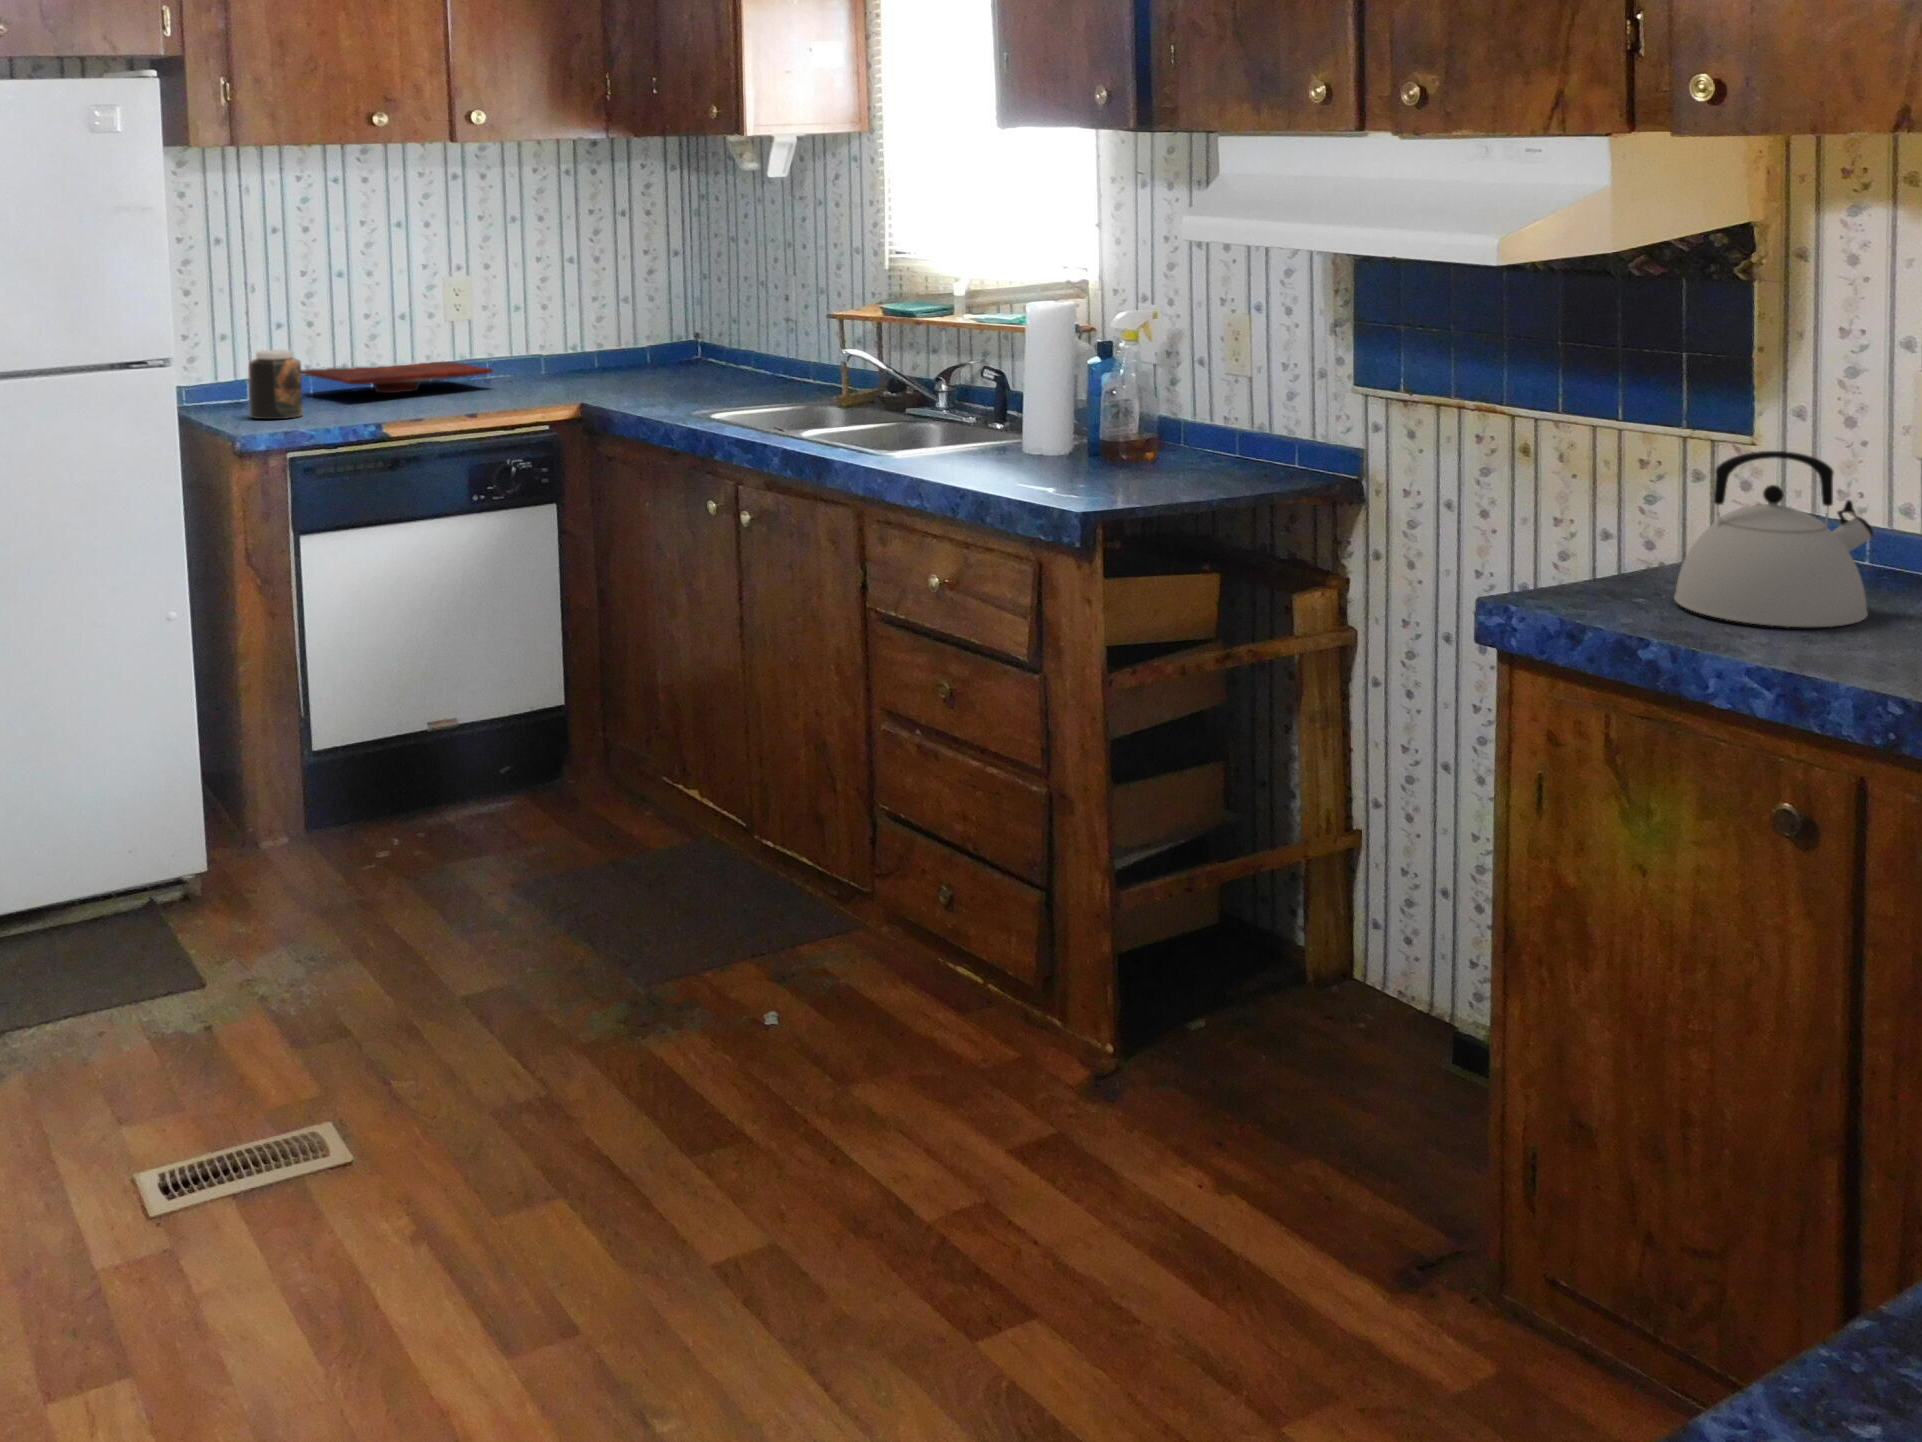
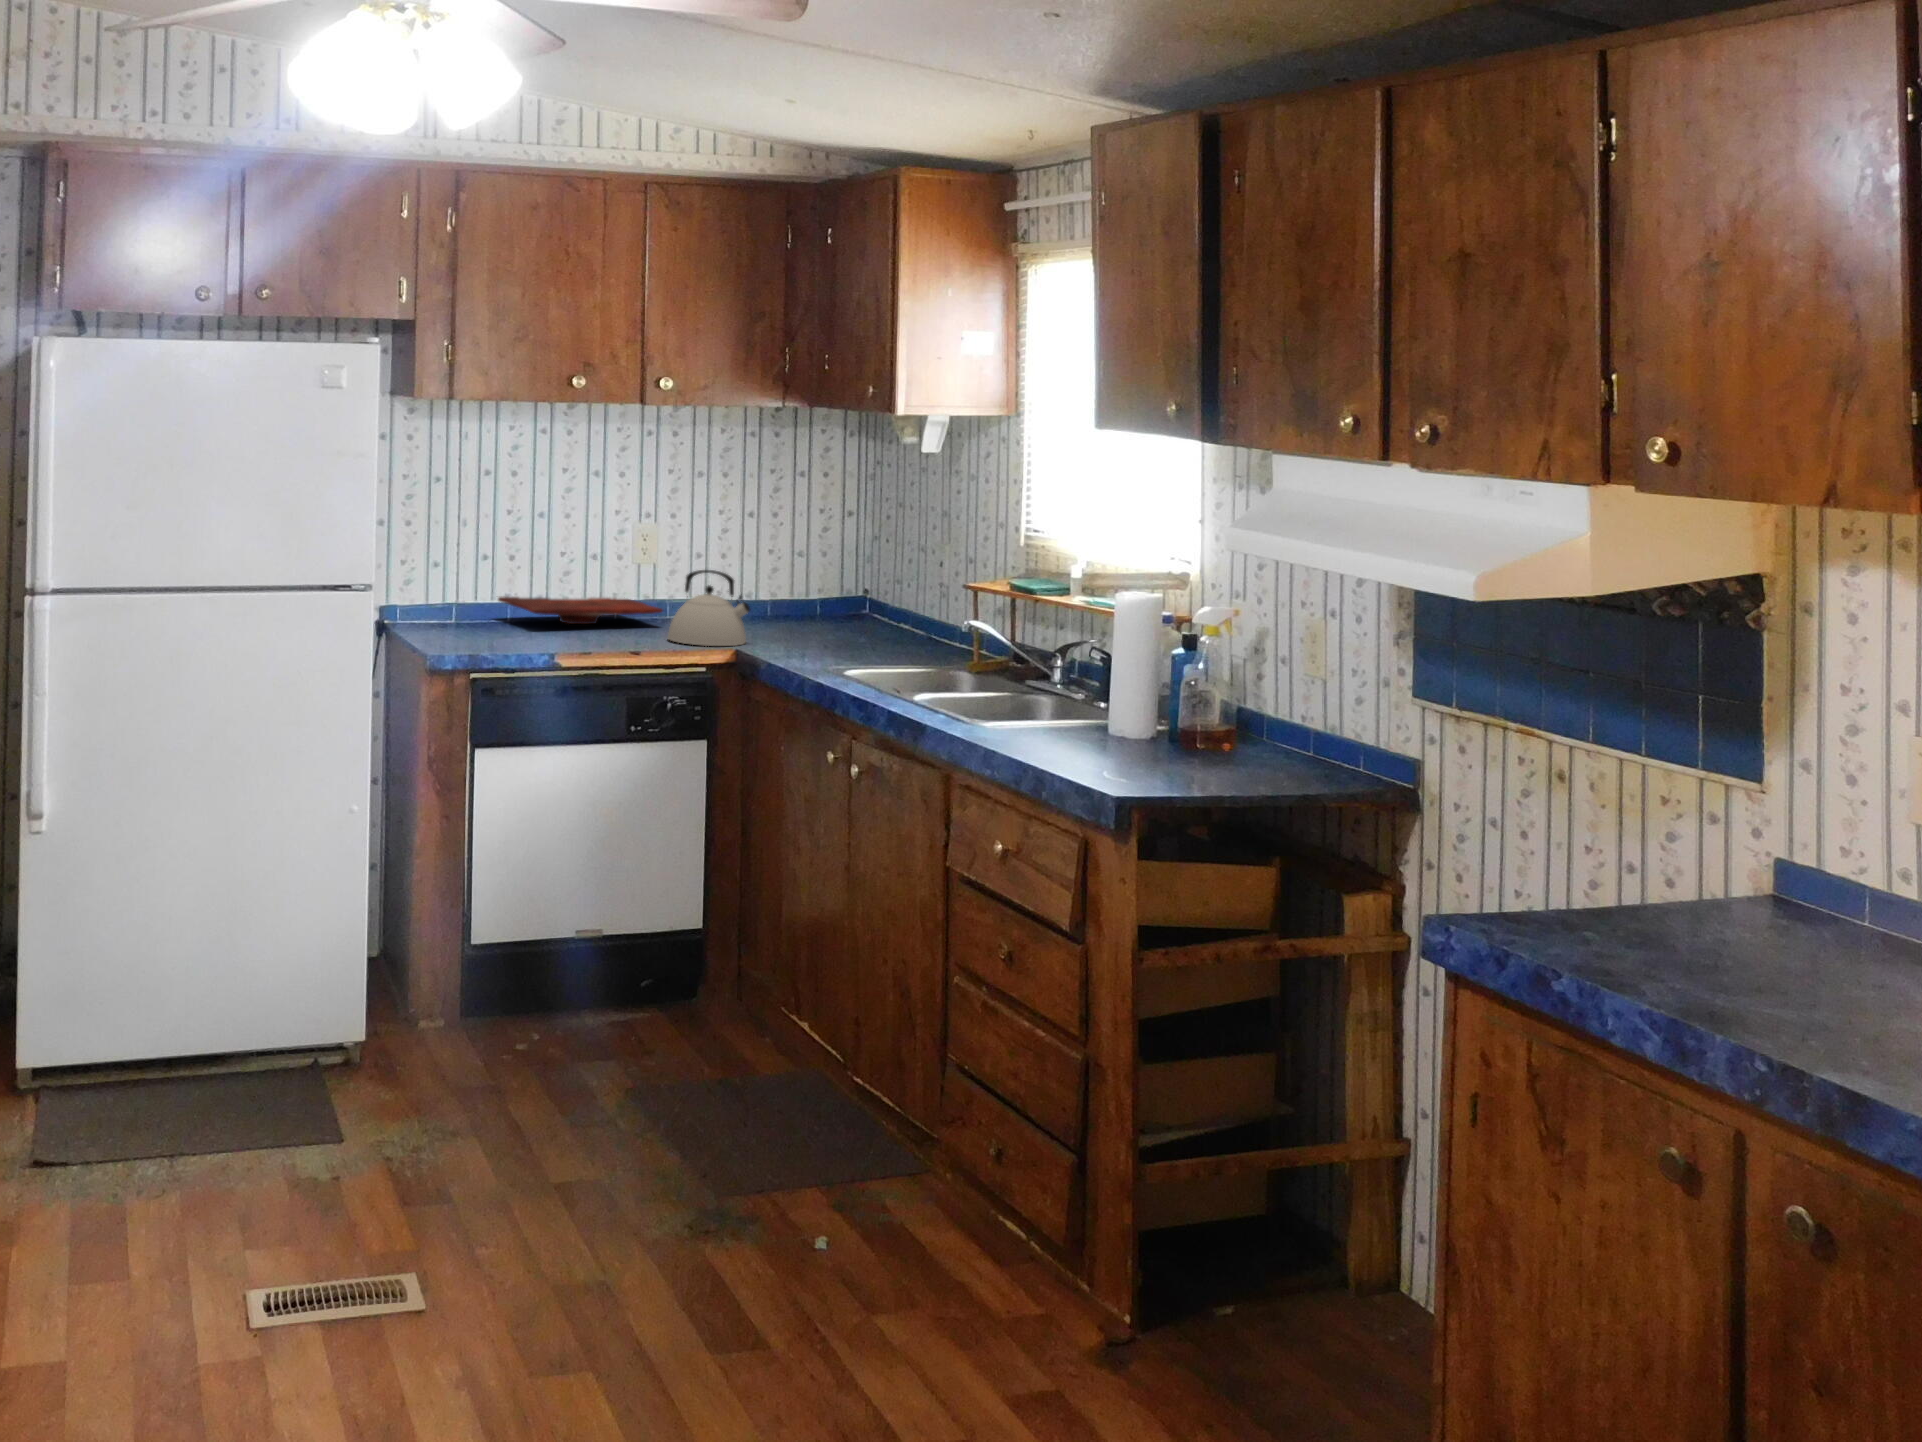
jar: present [249,350,303,419] -> none [444,578,491,640]
kettle: present [1674,451,1873,627] -> present [668,570,750,646]

